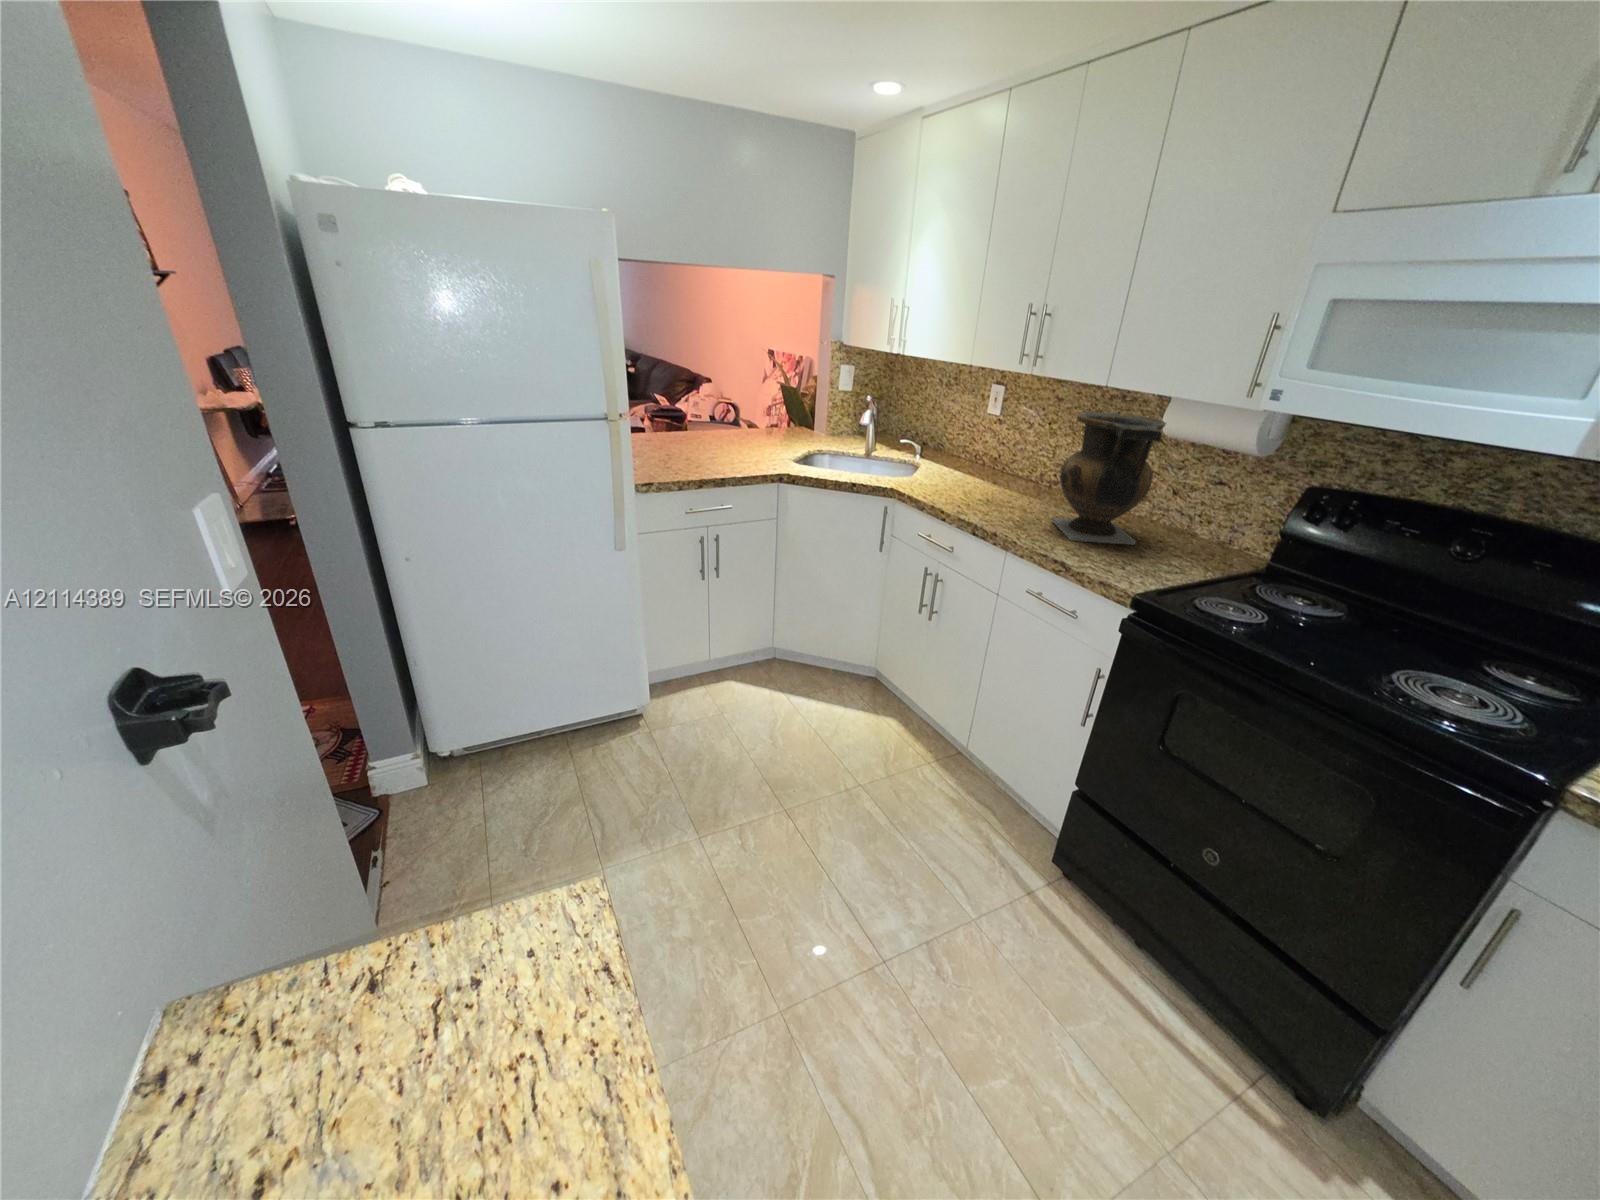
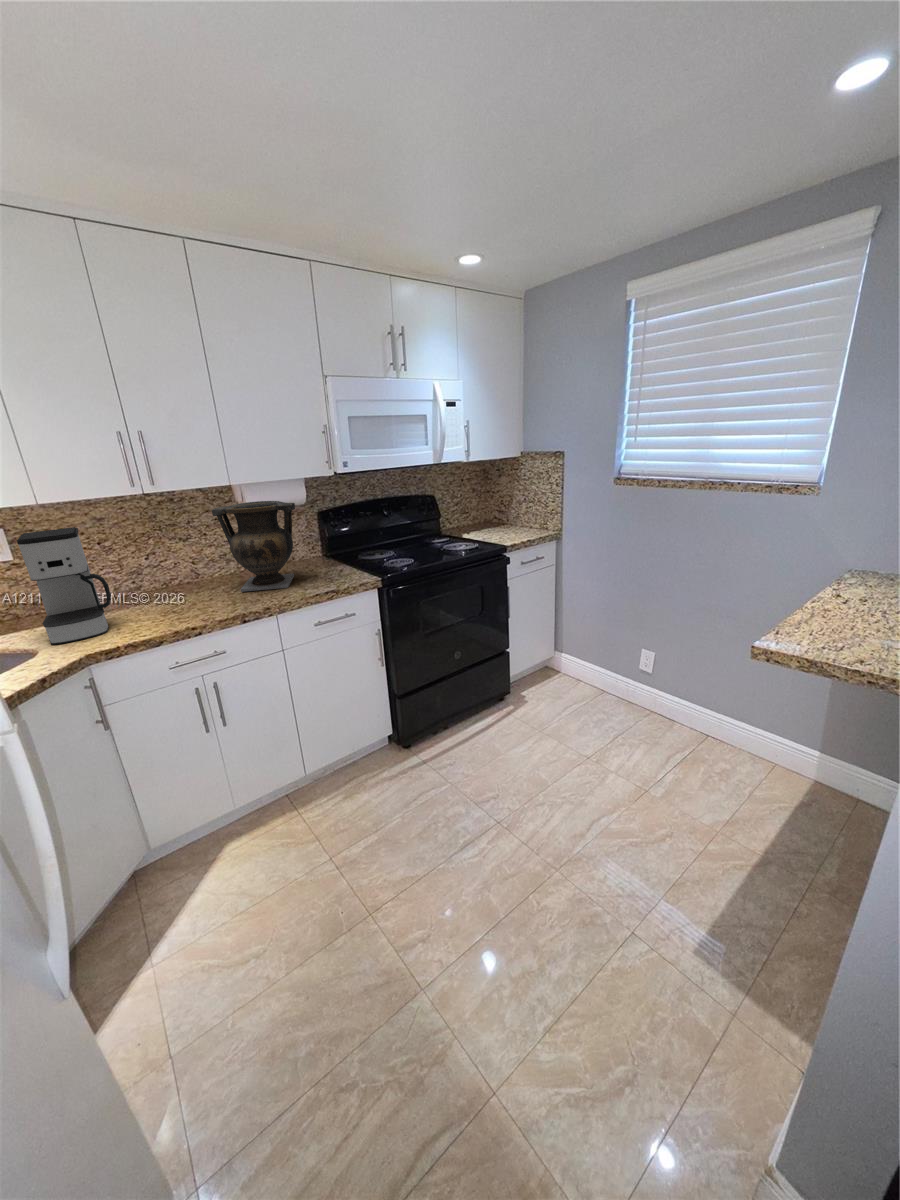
coffee maker: none [917,389,994,489] -> present [17,527,111,645]

